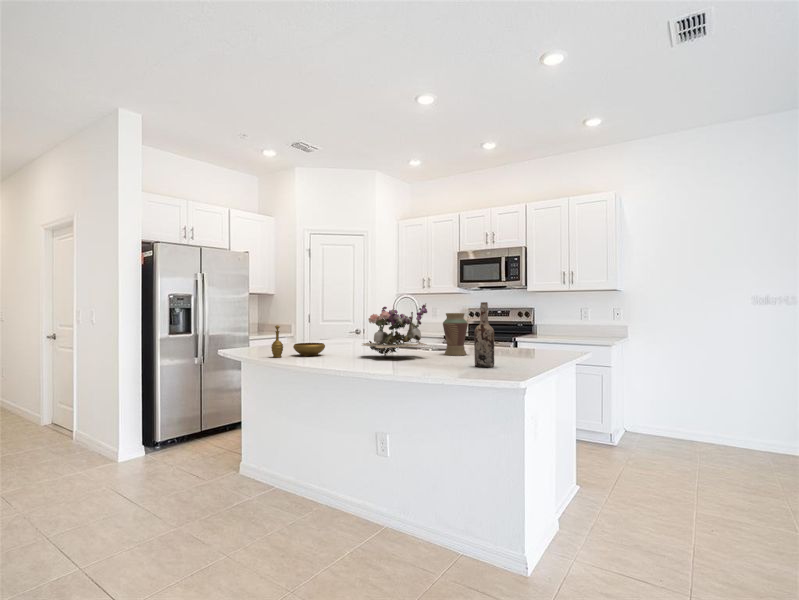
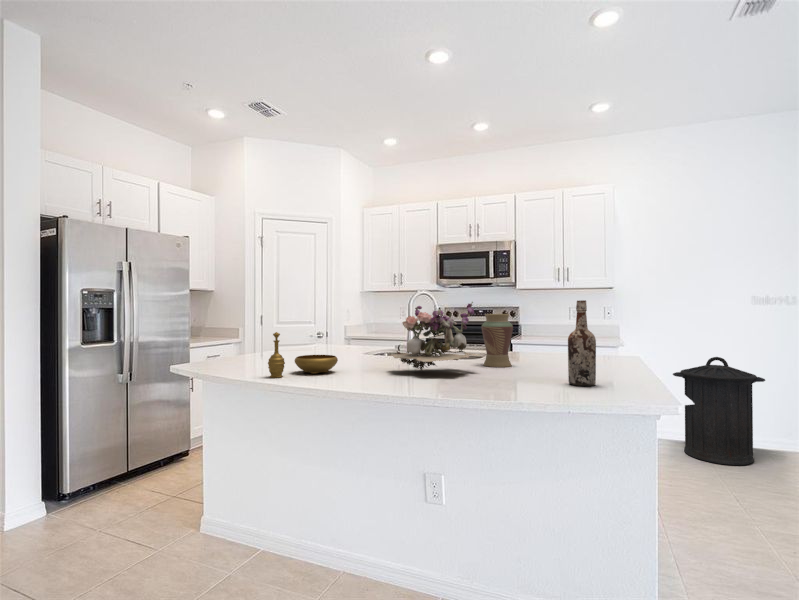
trash can: none [670,356,759,459] -> present [673,357,765,465]

